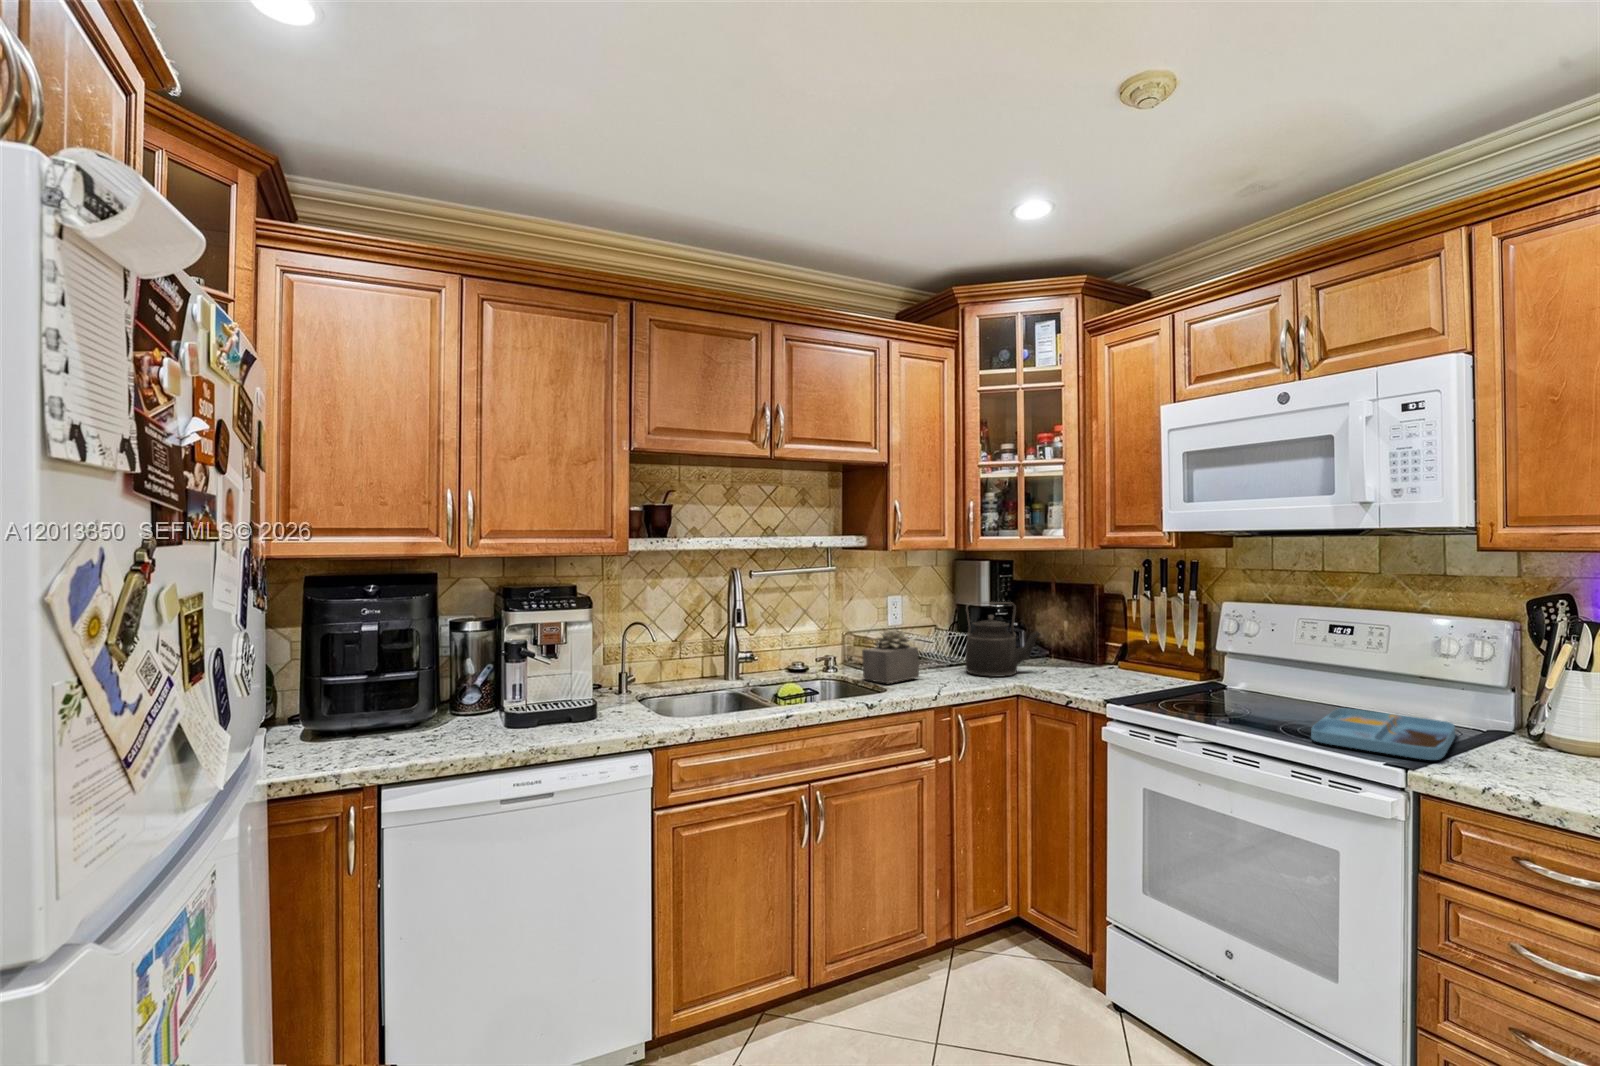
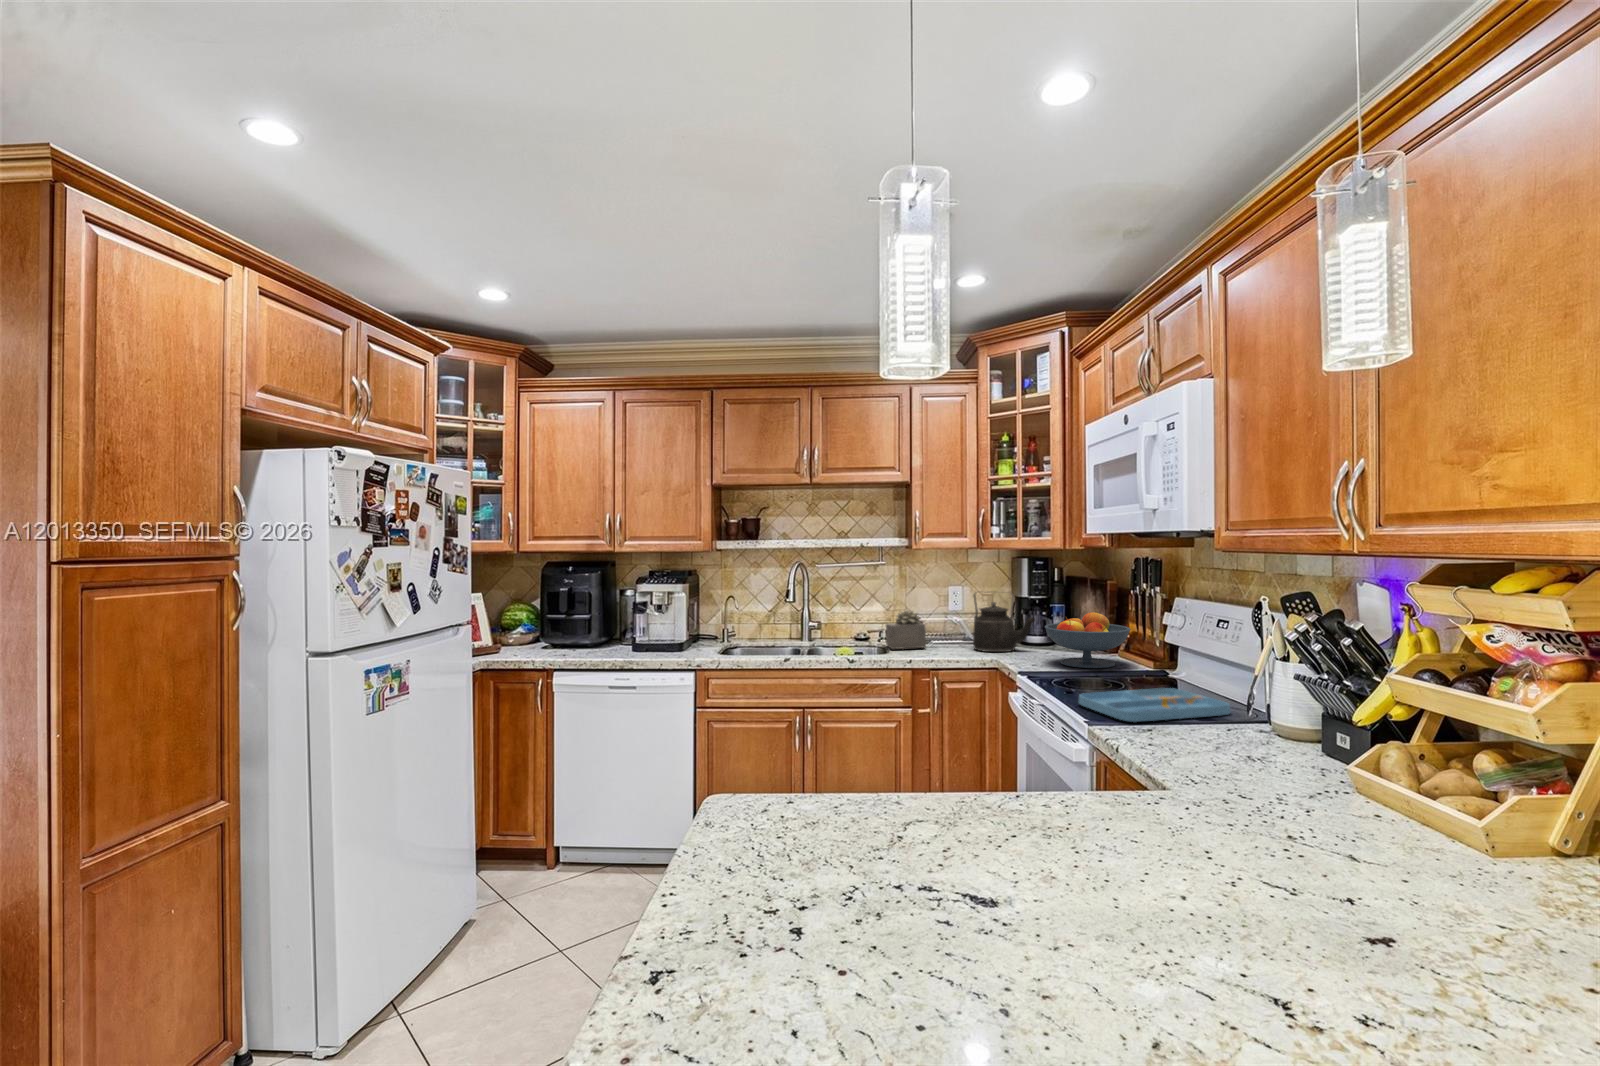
fruit bowl: none [1087,622,1188,689] -> present [1045,612,1131,668]

